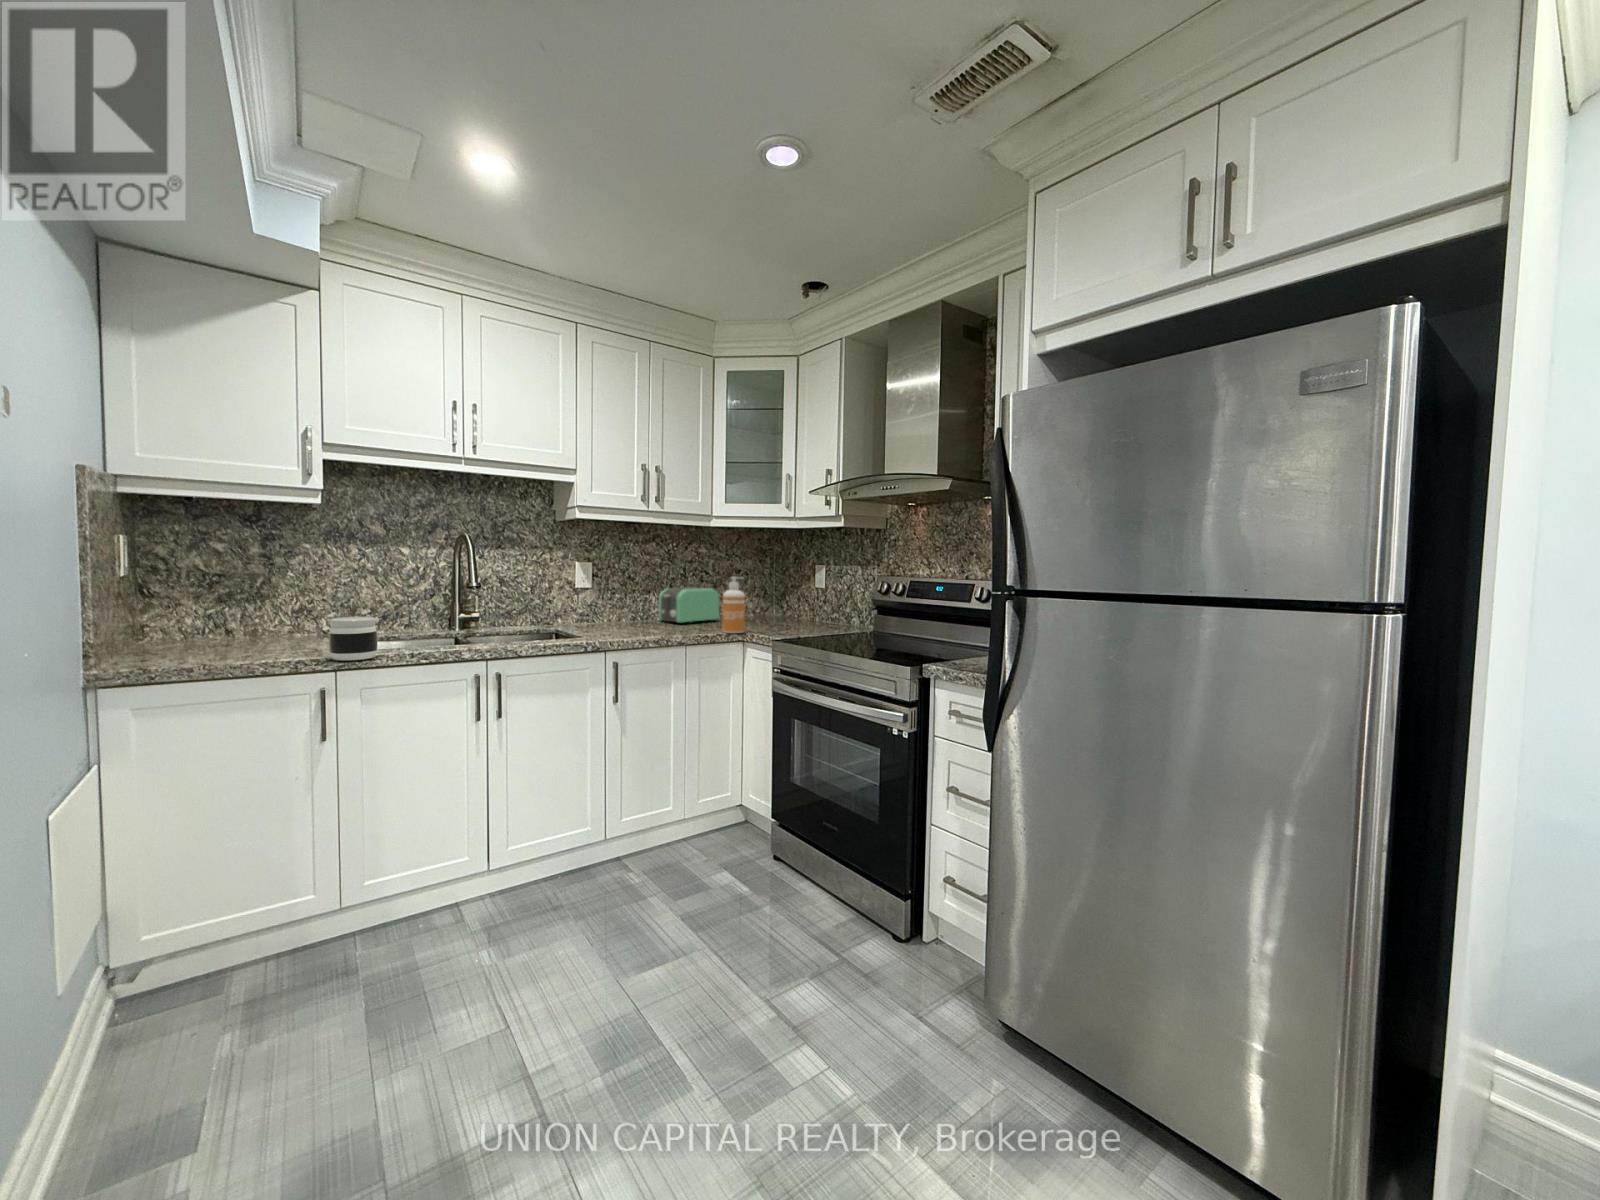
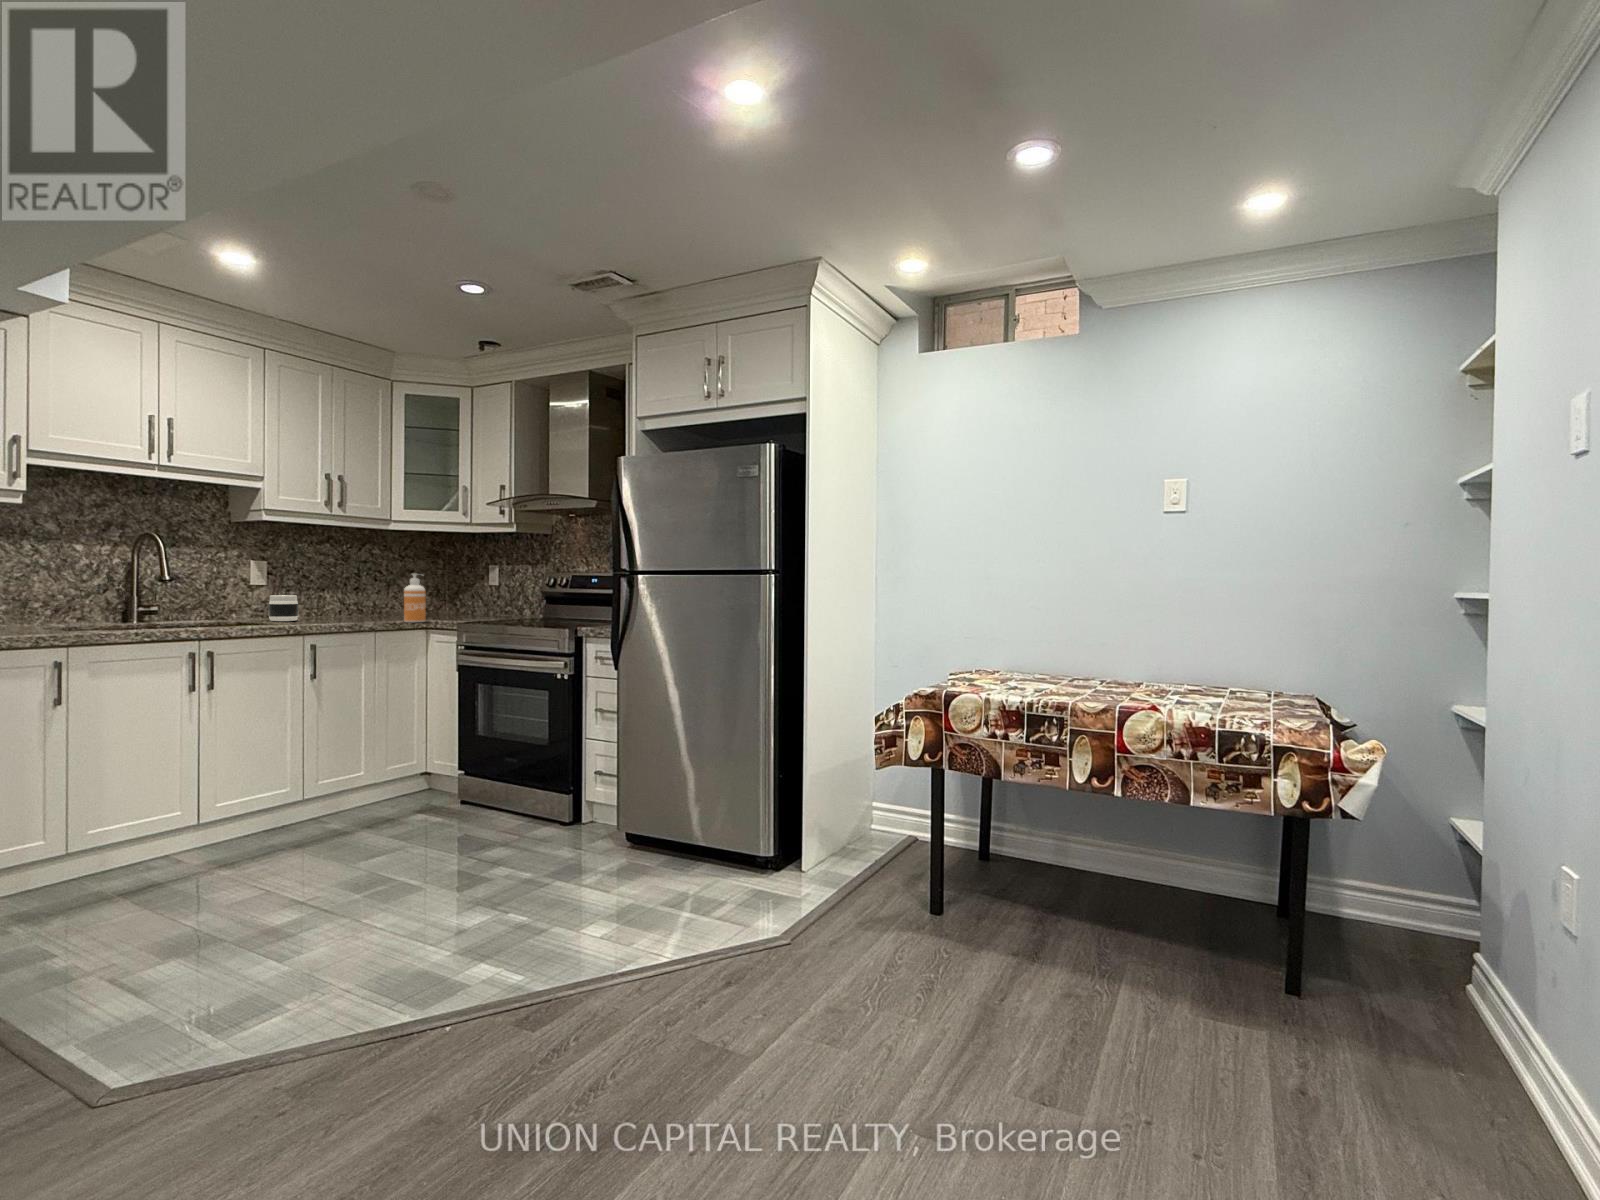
toaster: present [659,587,719,623] -> none [335,586,396,617]
jar: present [329,617,378,661] -> present [268,595,298,621]

